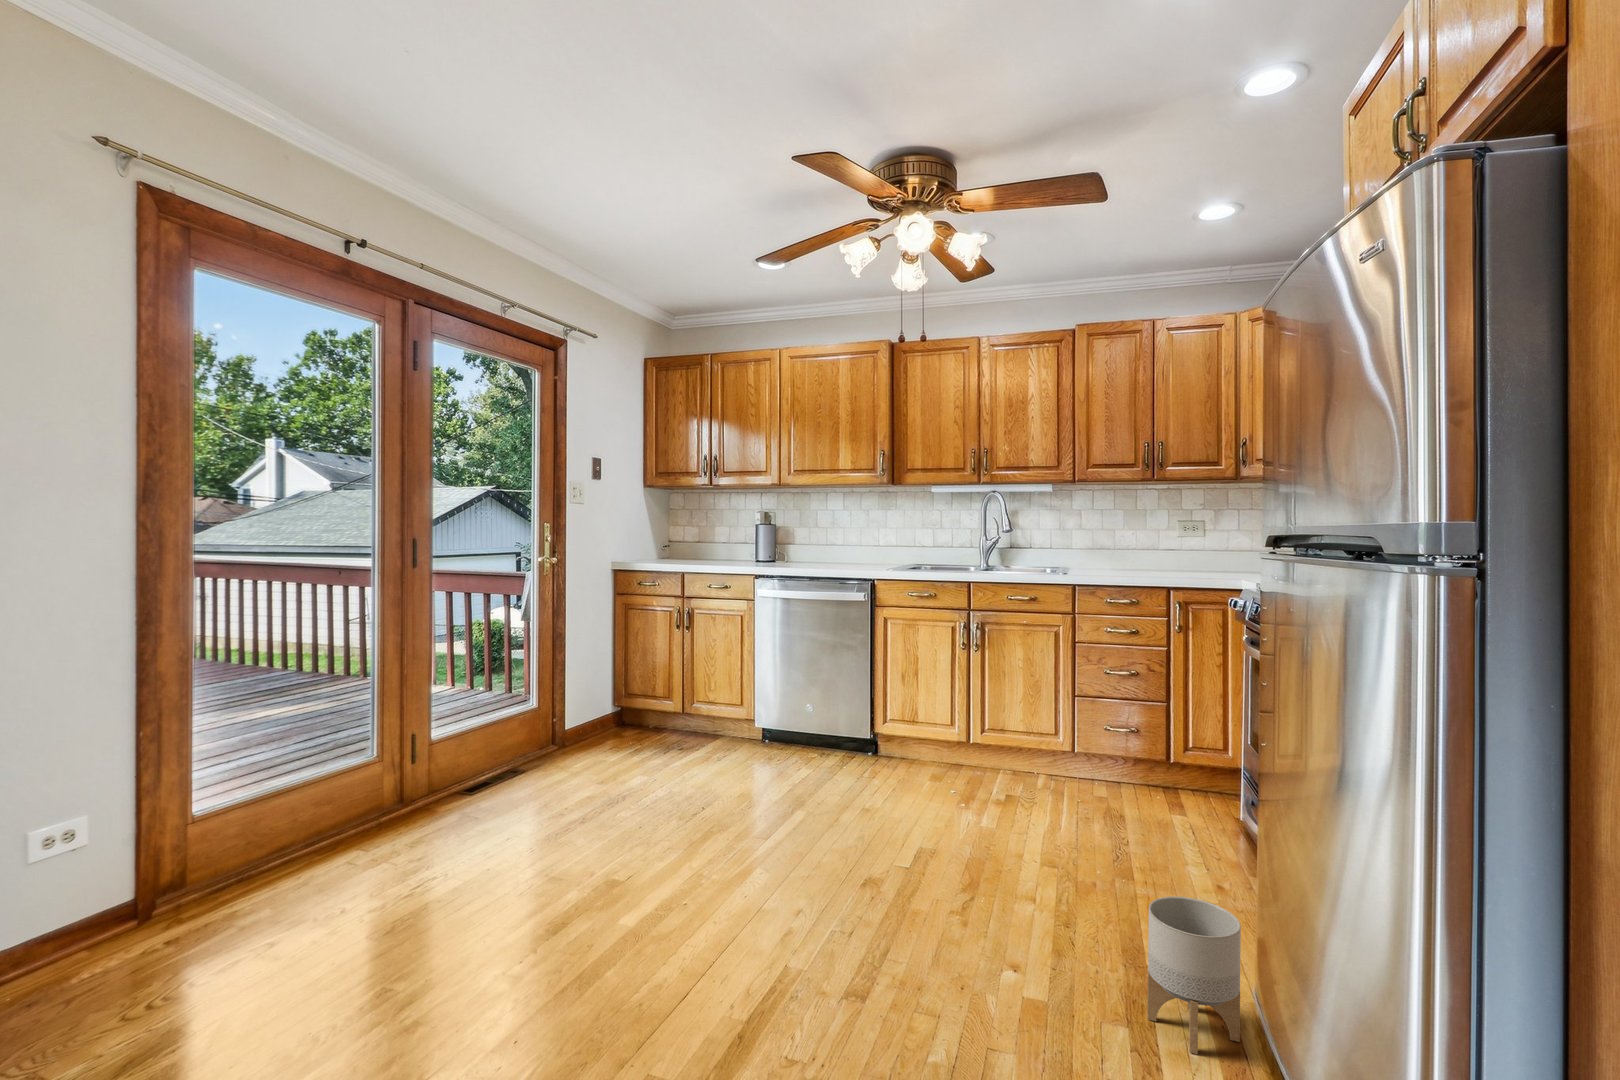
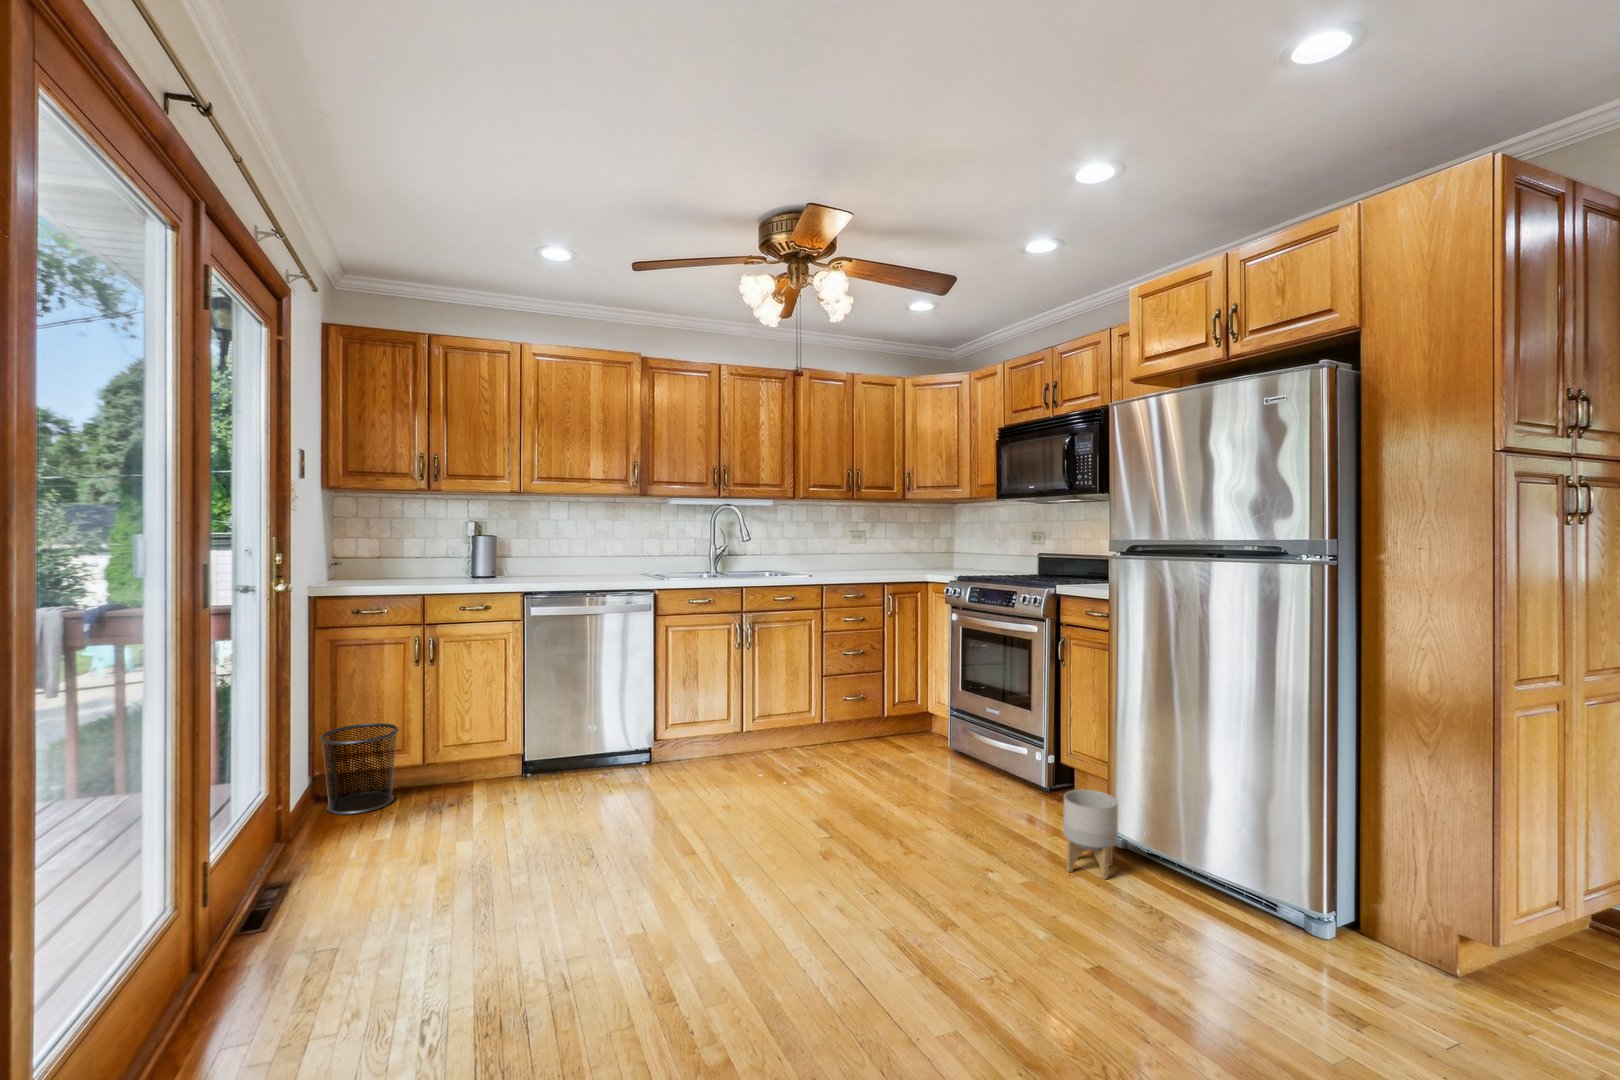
trash can: none [599,674,656,745] -> present [320,723,399,815]

